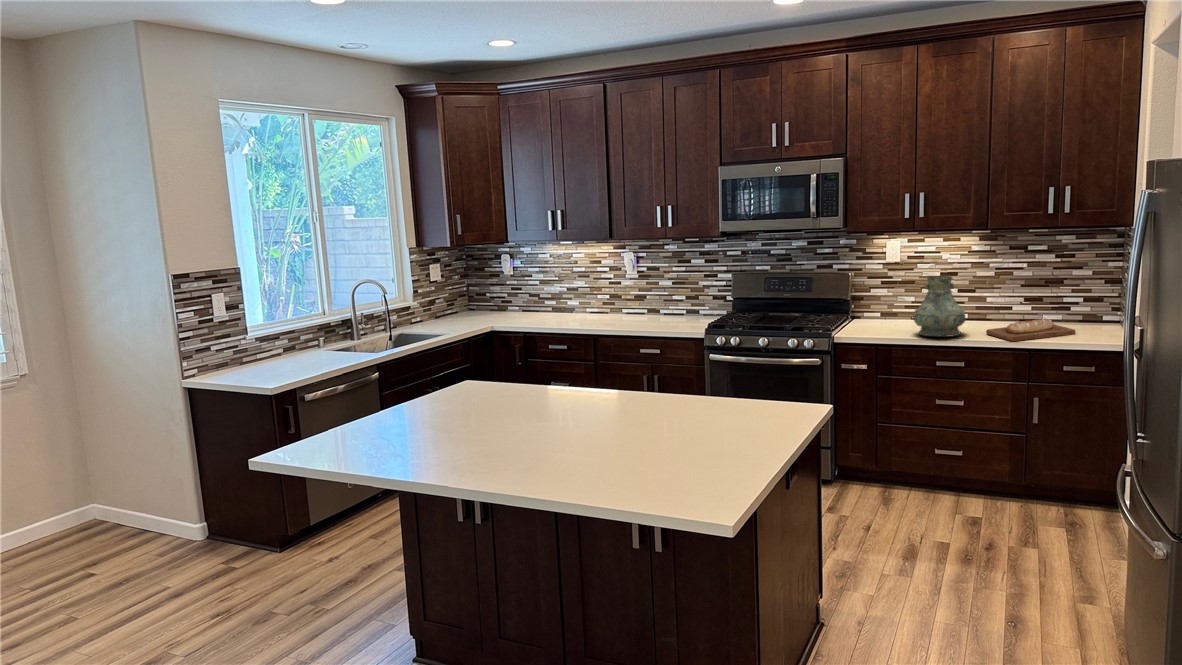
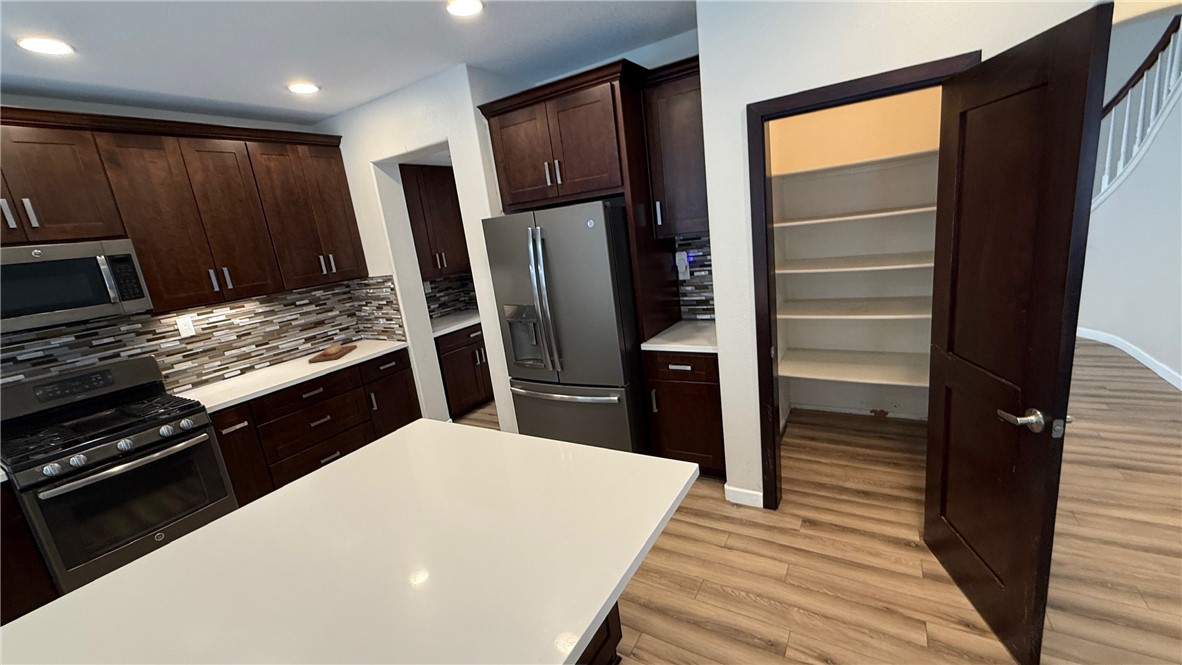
vase: present [913,276,966,337] -> none [252,328,297,379]

